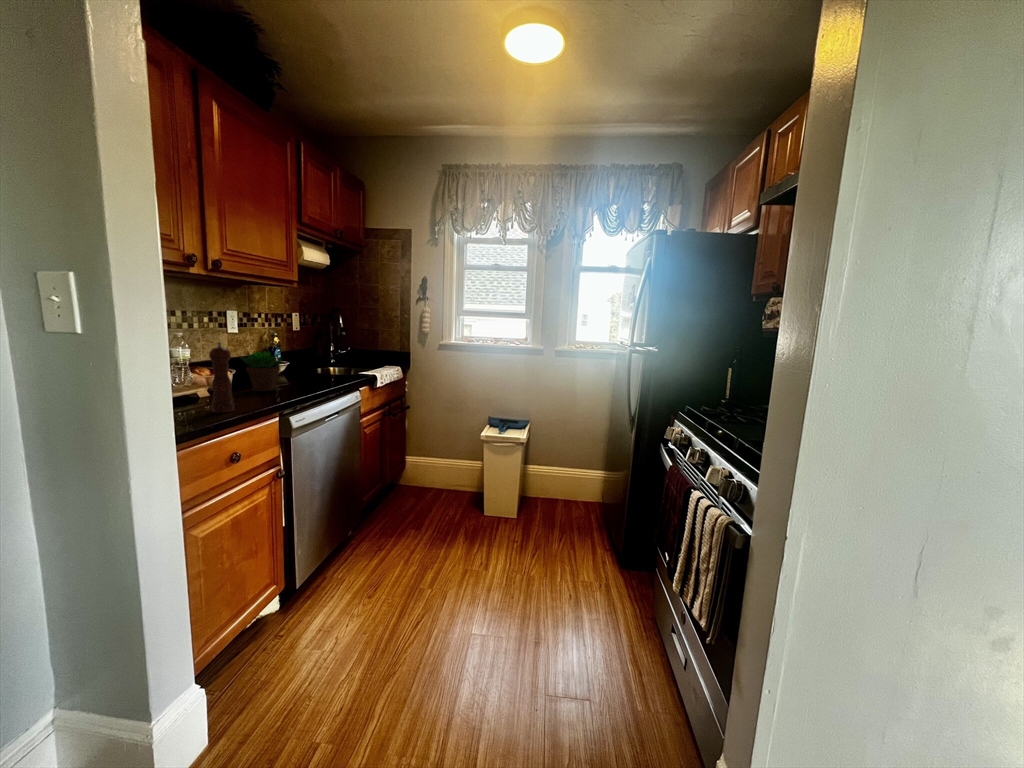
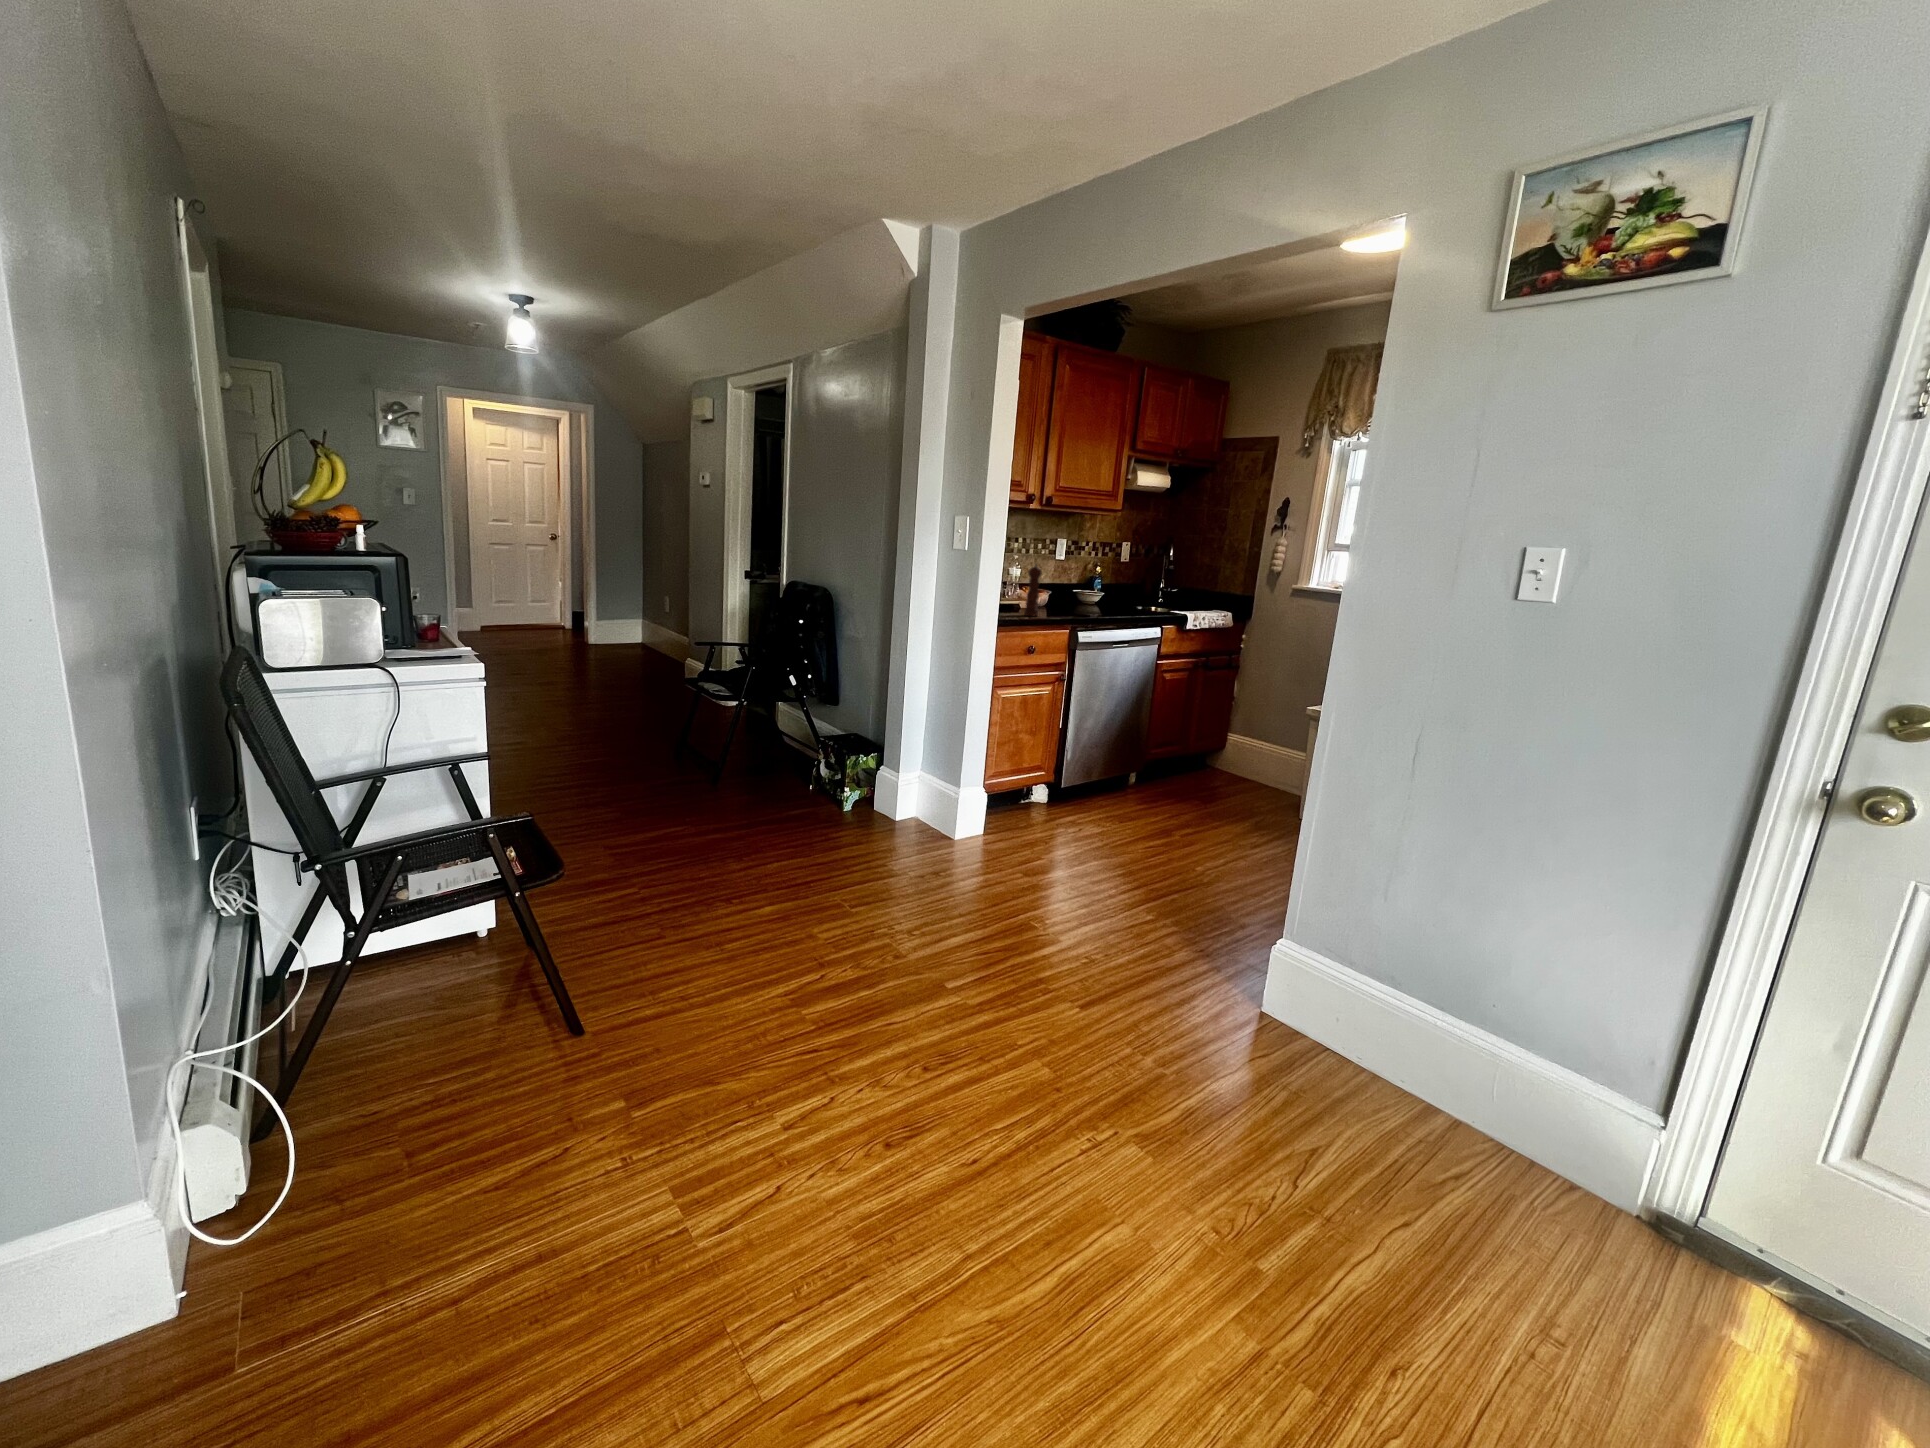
succulent plant: present [240,351,282,391] -> none [1054,575,1088,612]

